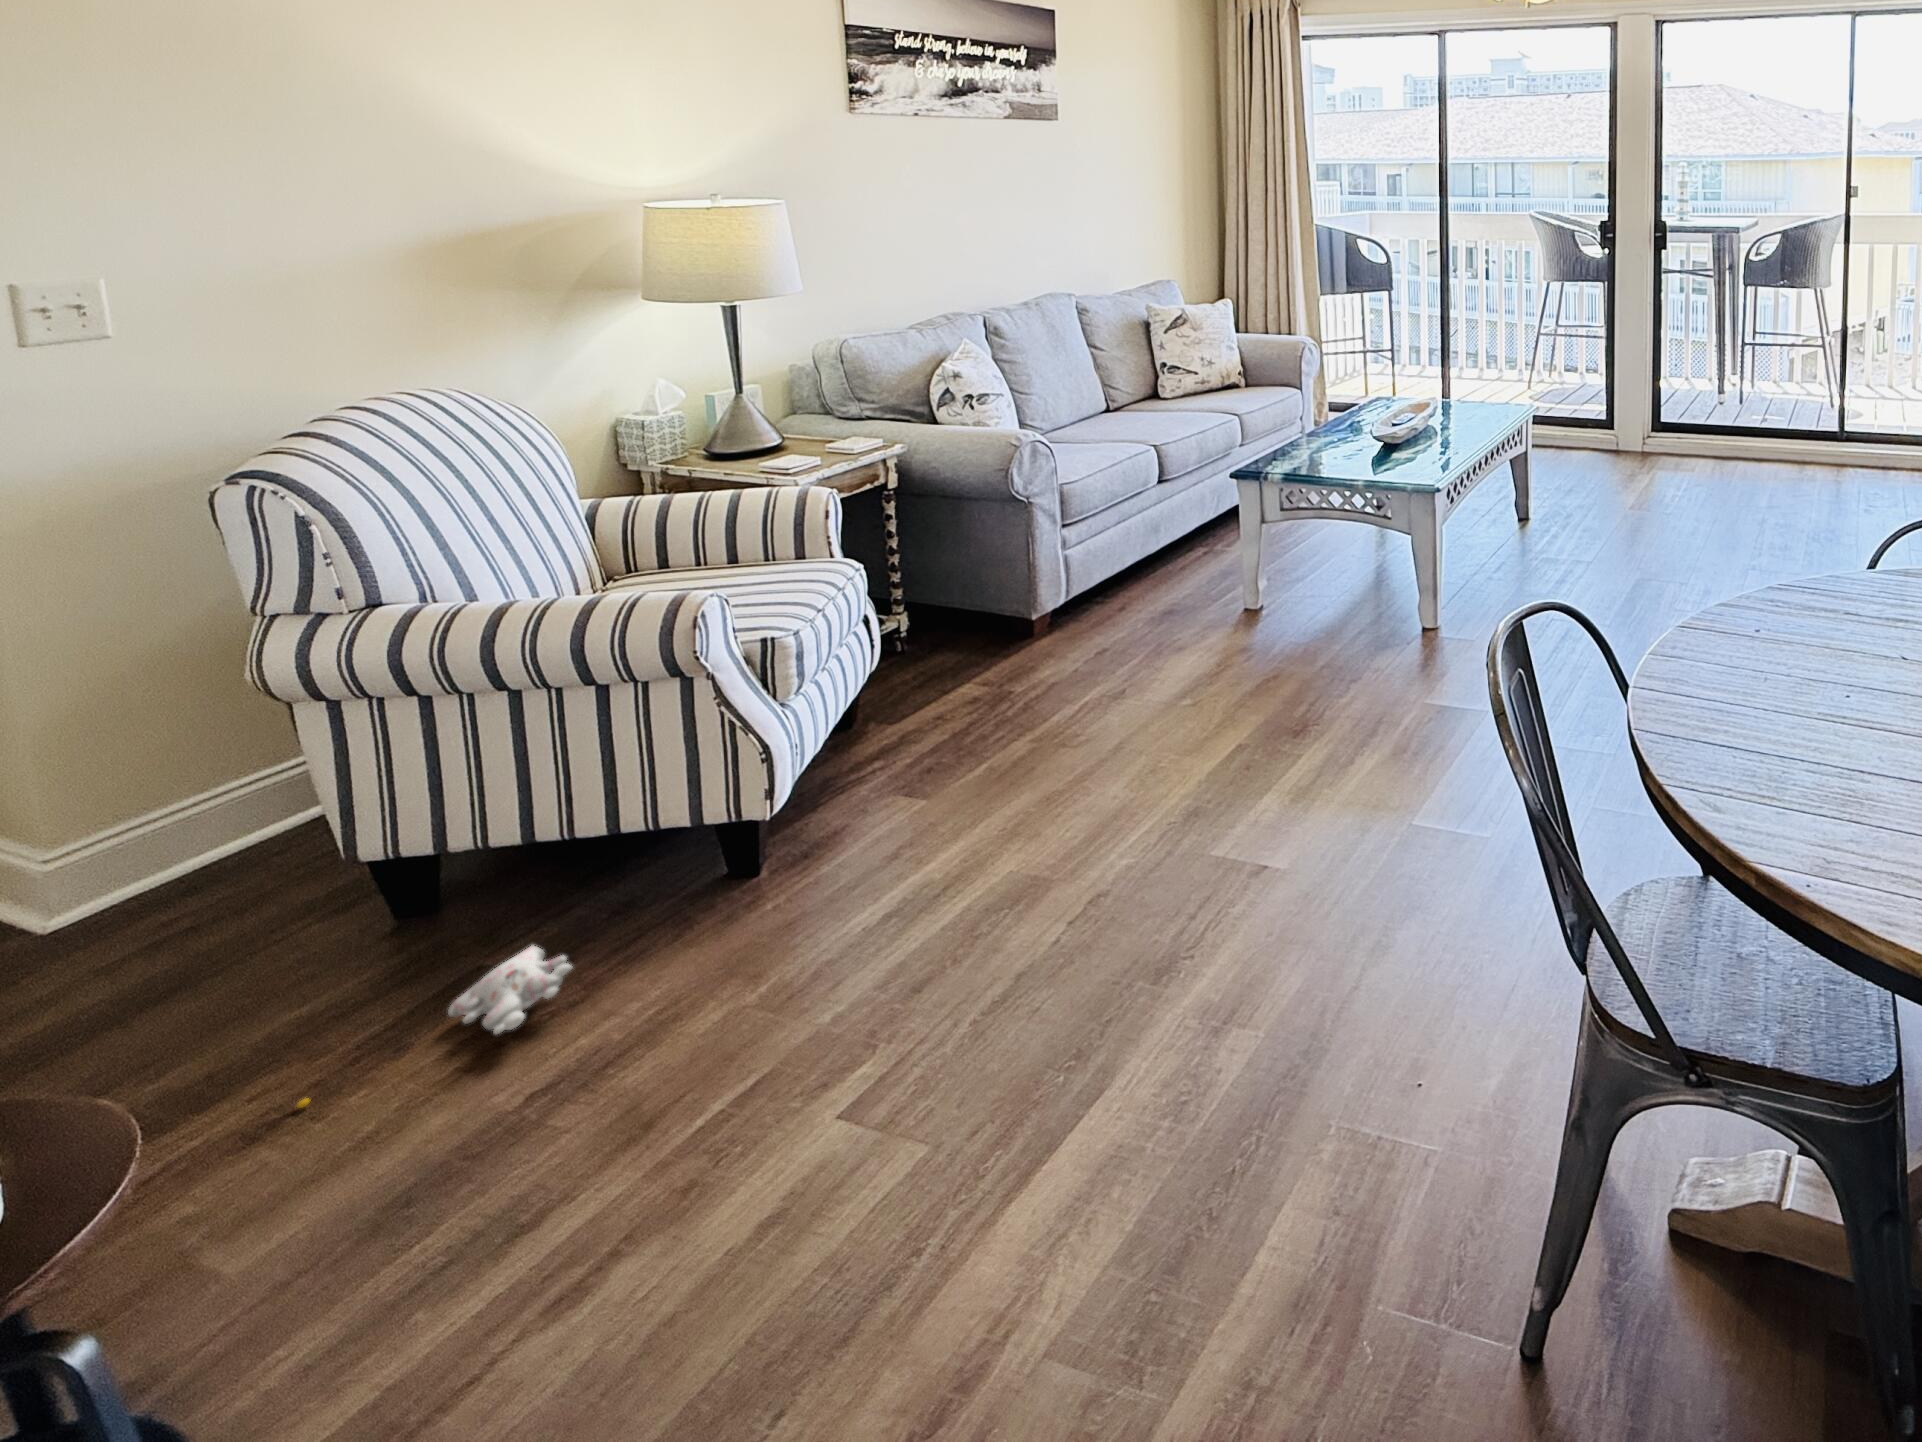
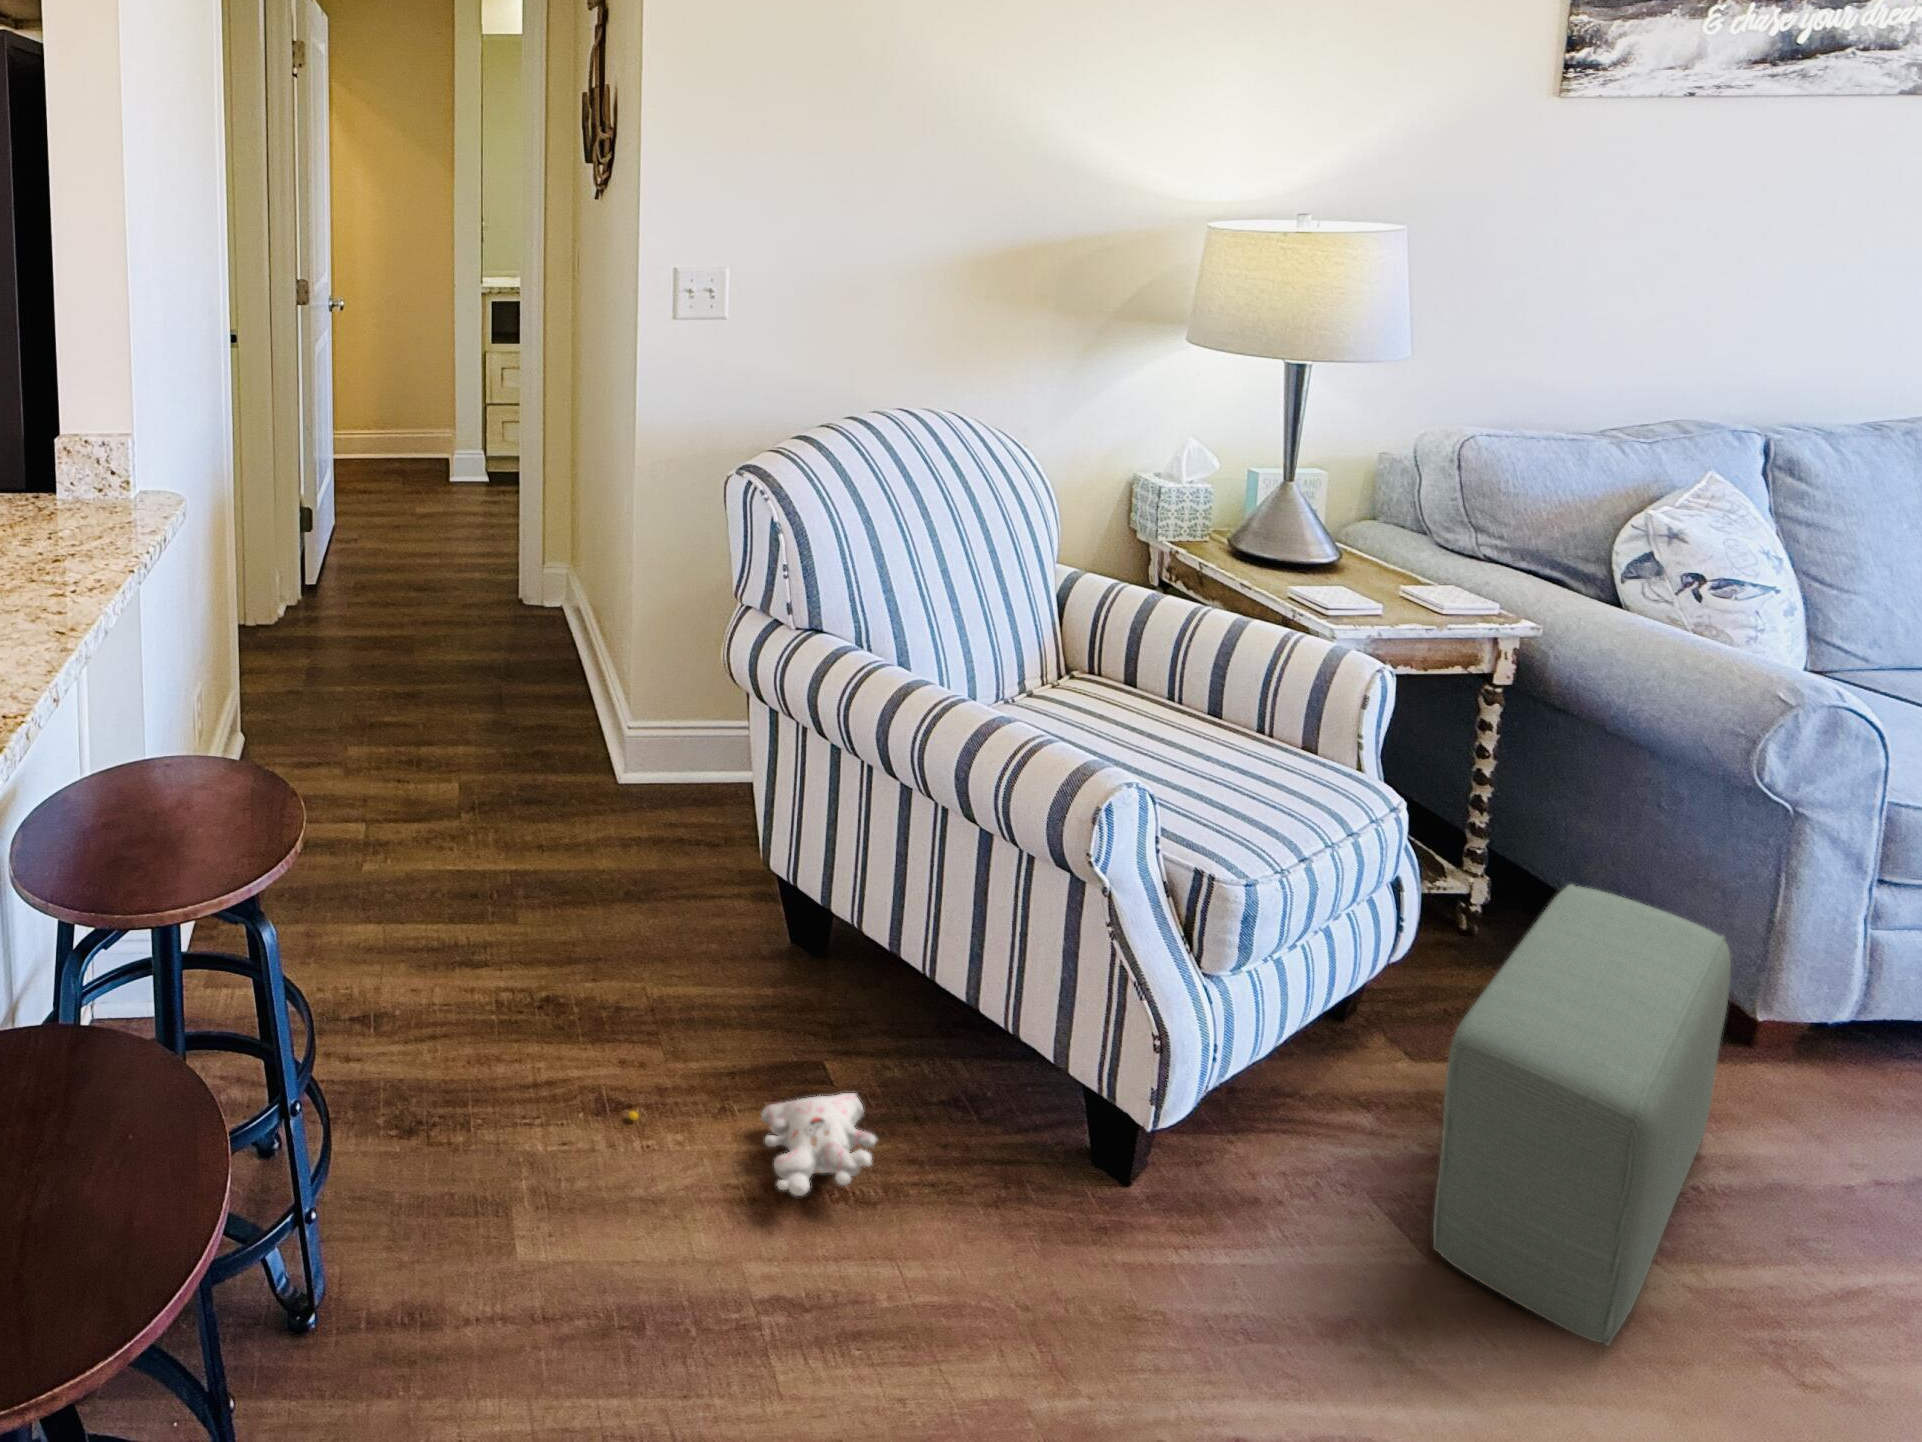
pouf: none [916,574,1025,797] -> present [1433,884,1731,1345]

